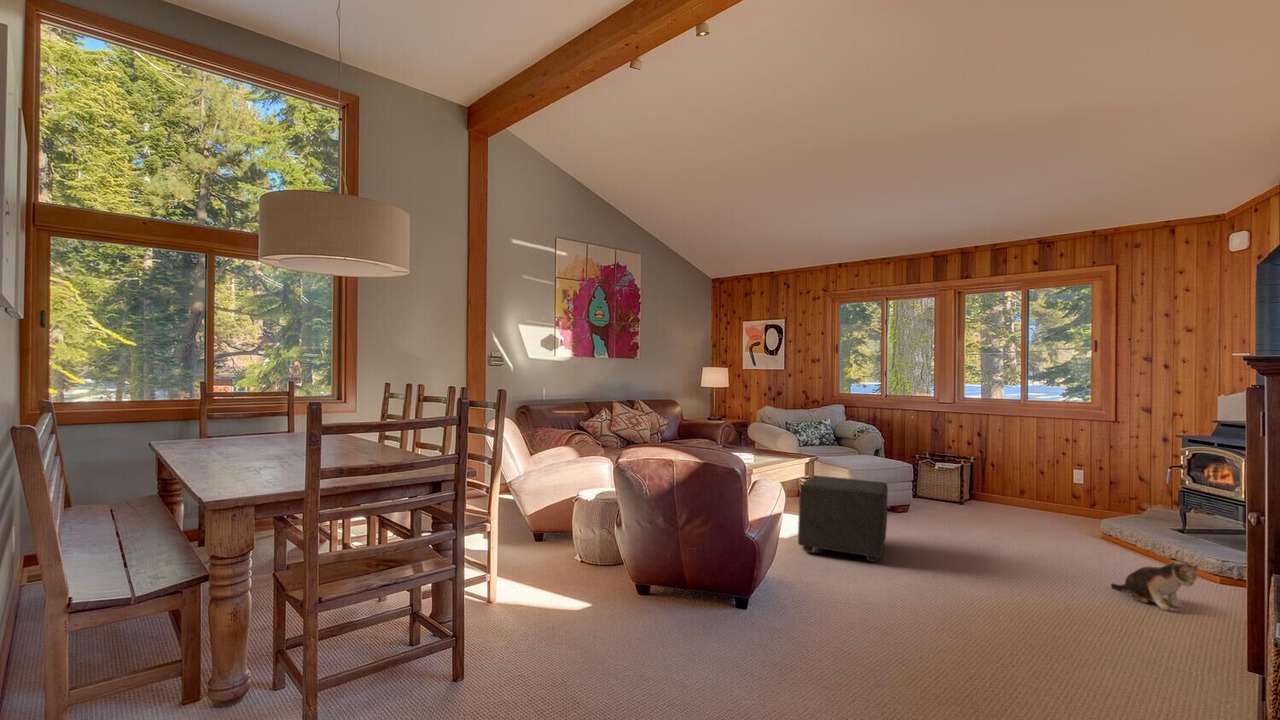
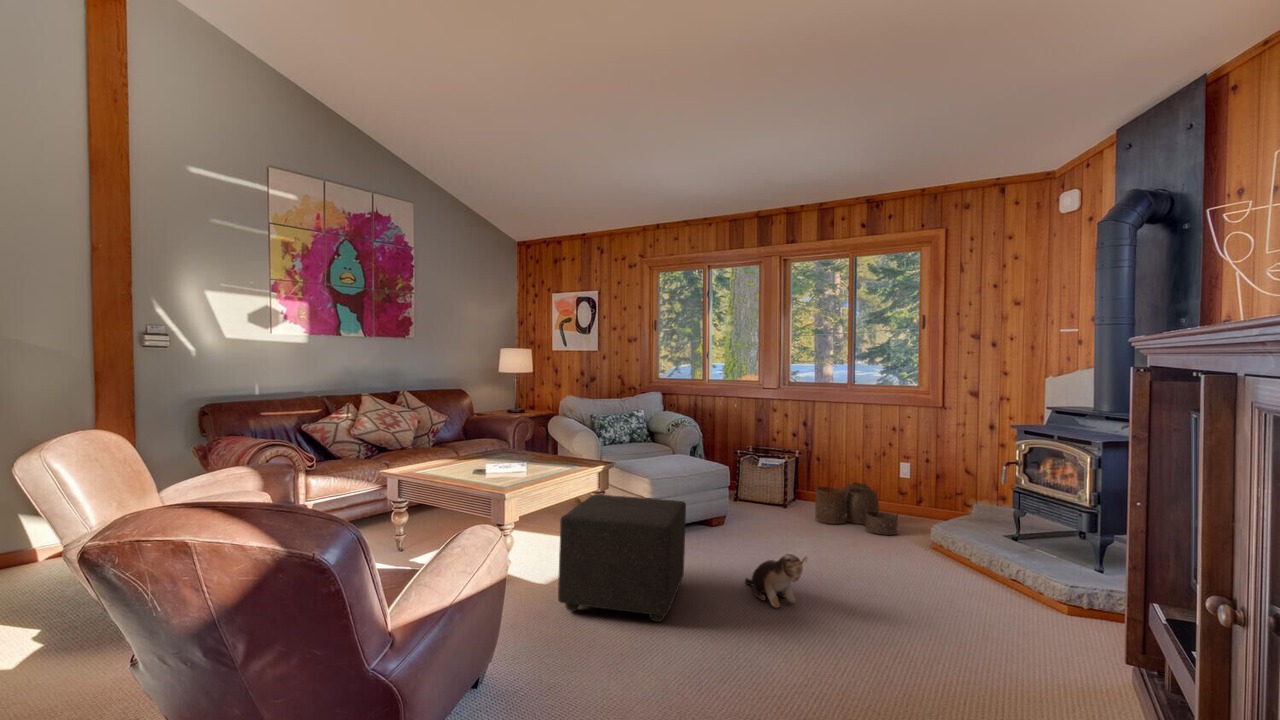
woven basket: none [991,483,1070,528] -> present [815,482,898,535]
plush toy: present [1111,561,1203,610] -> present [745,554,807,608]

